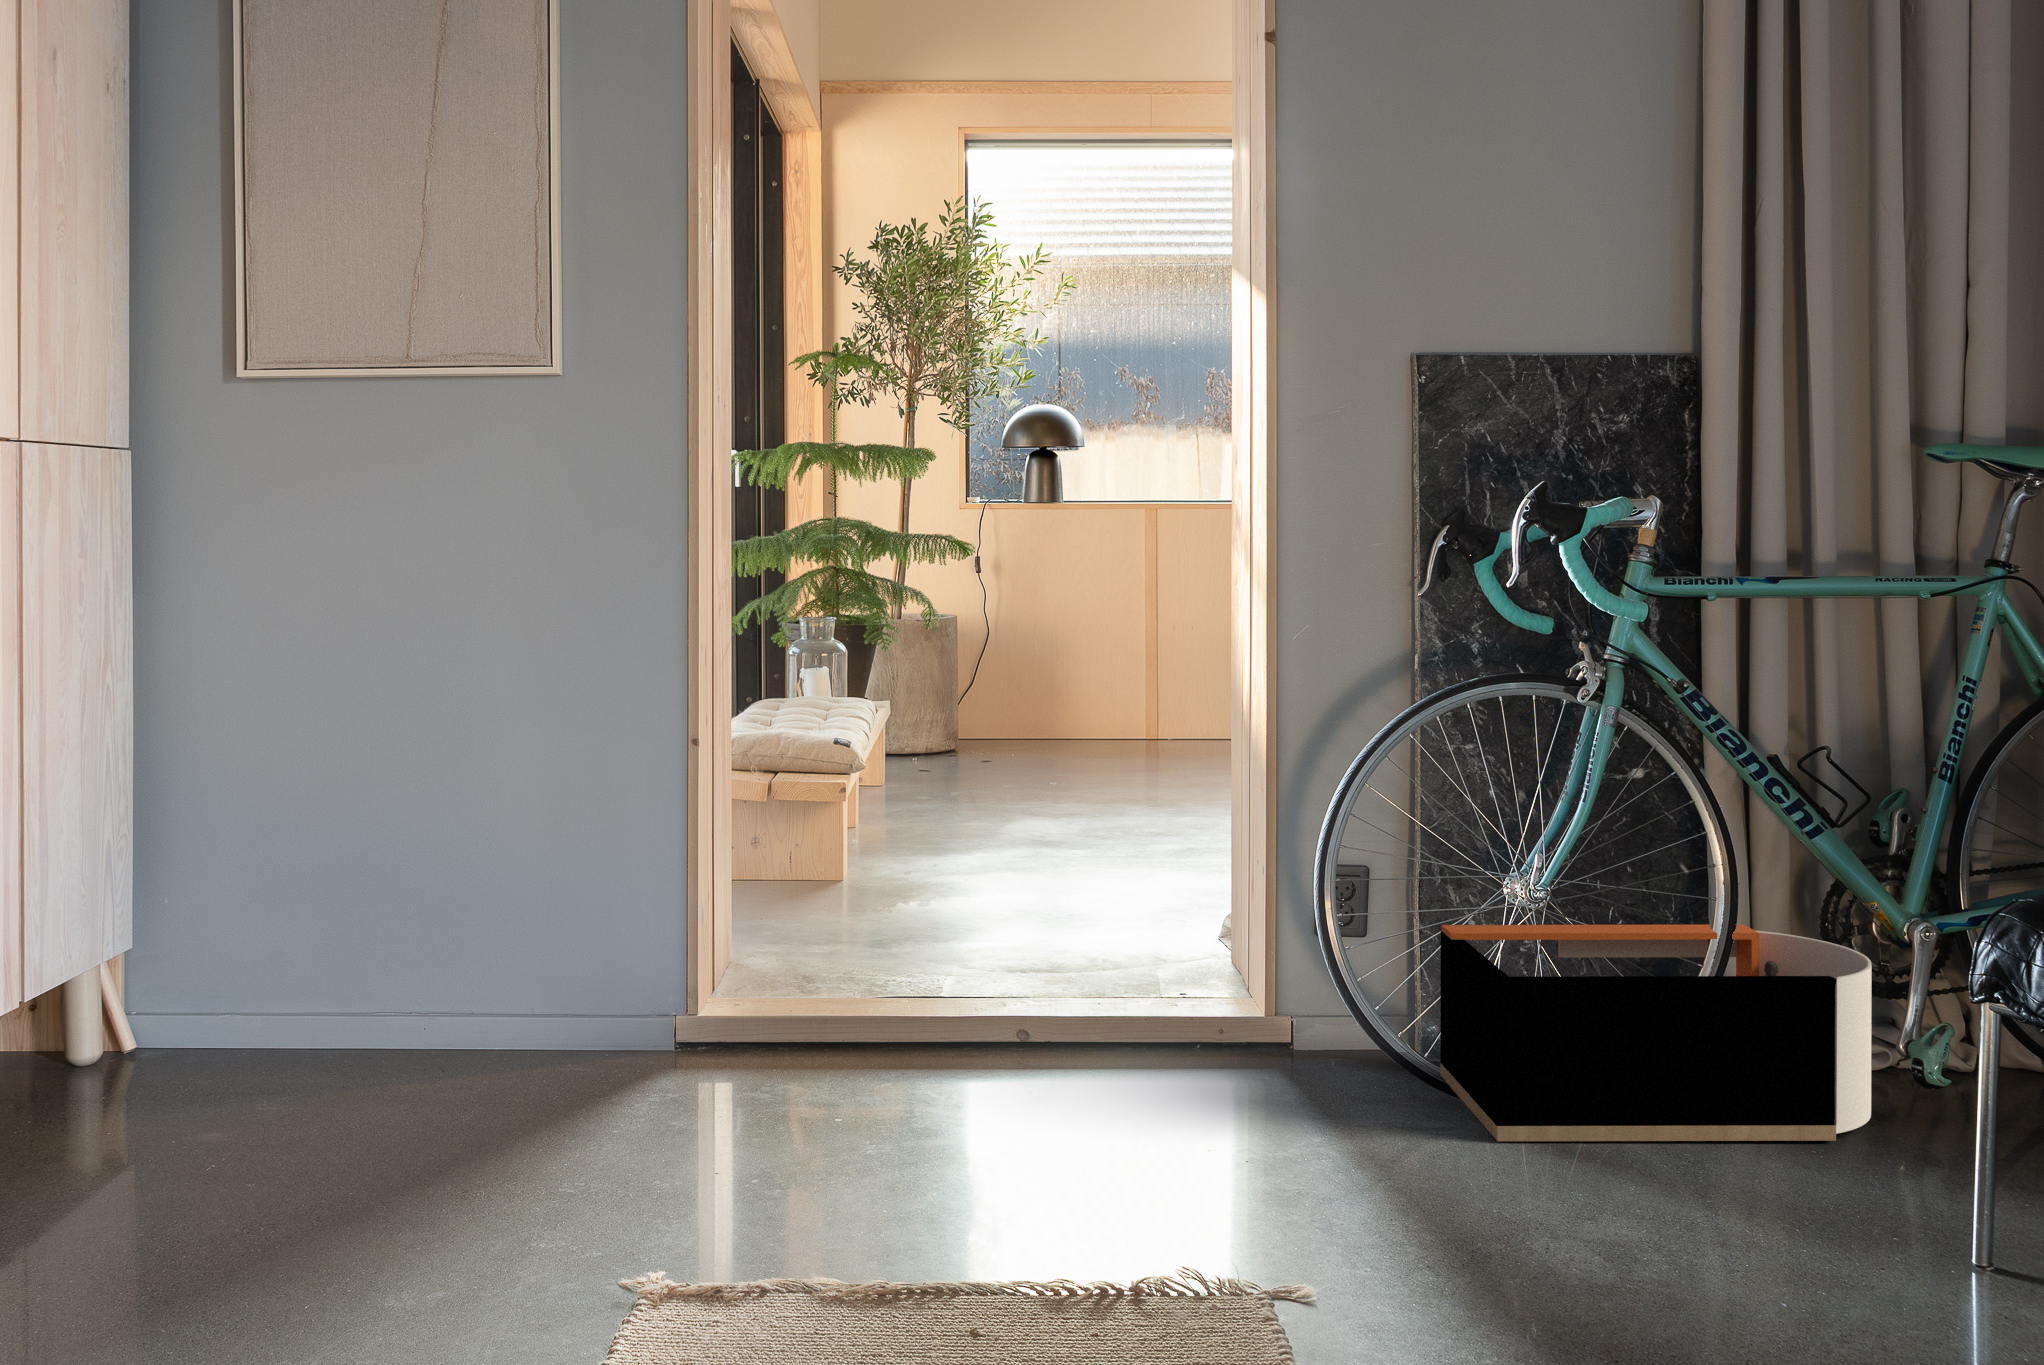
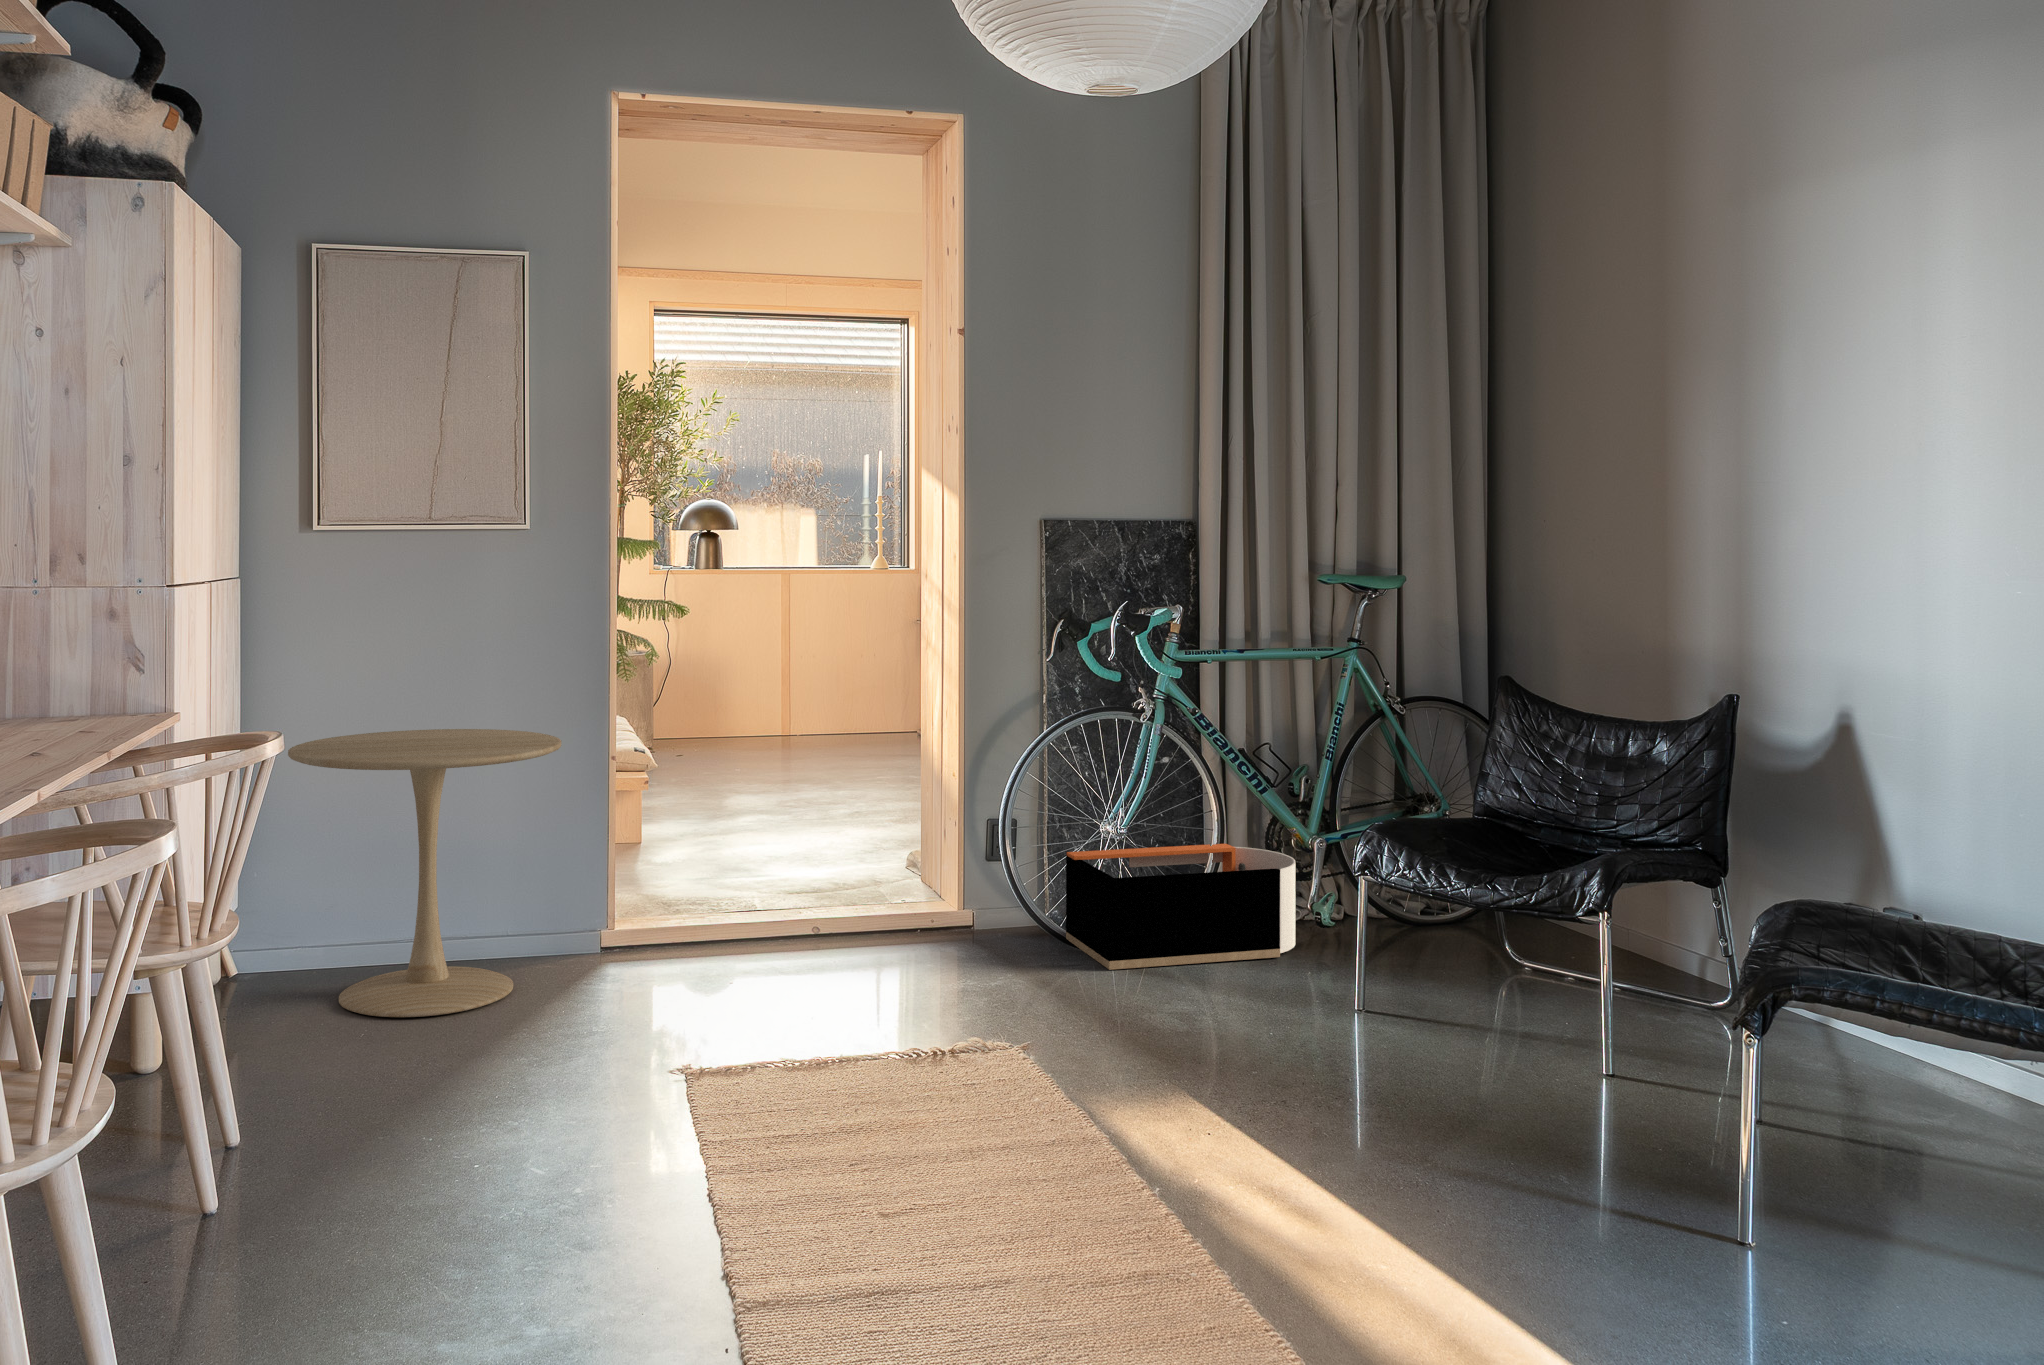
side table: none [137,685,569,1136] -> present [288,729,561,1017]

